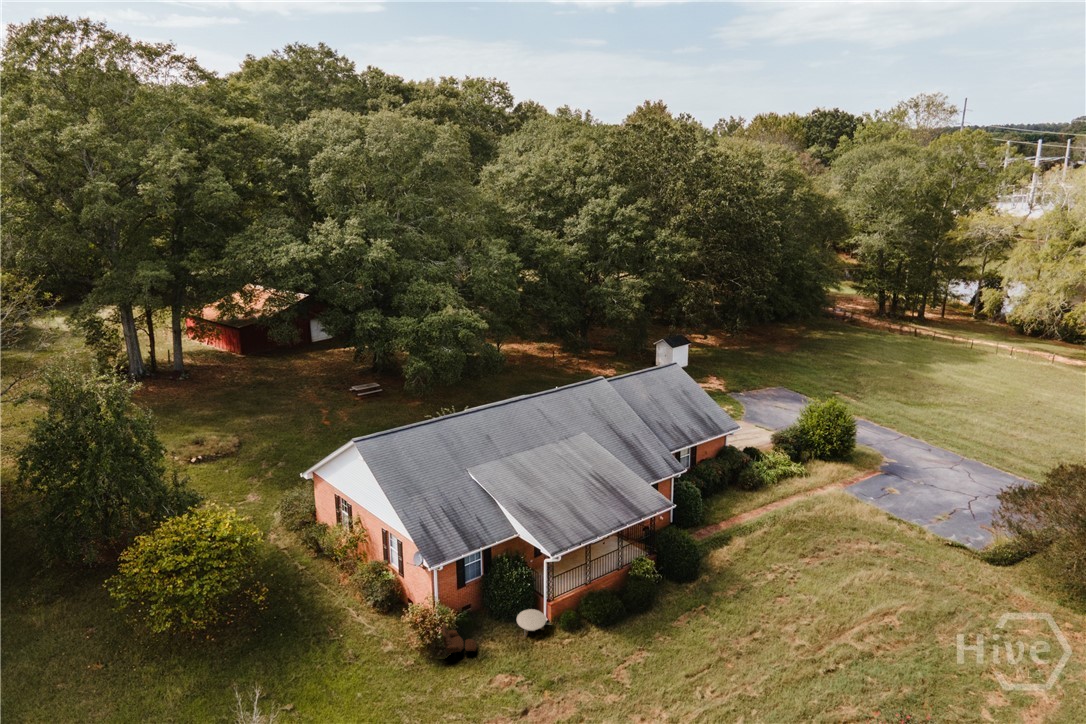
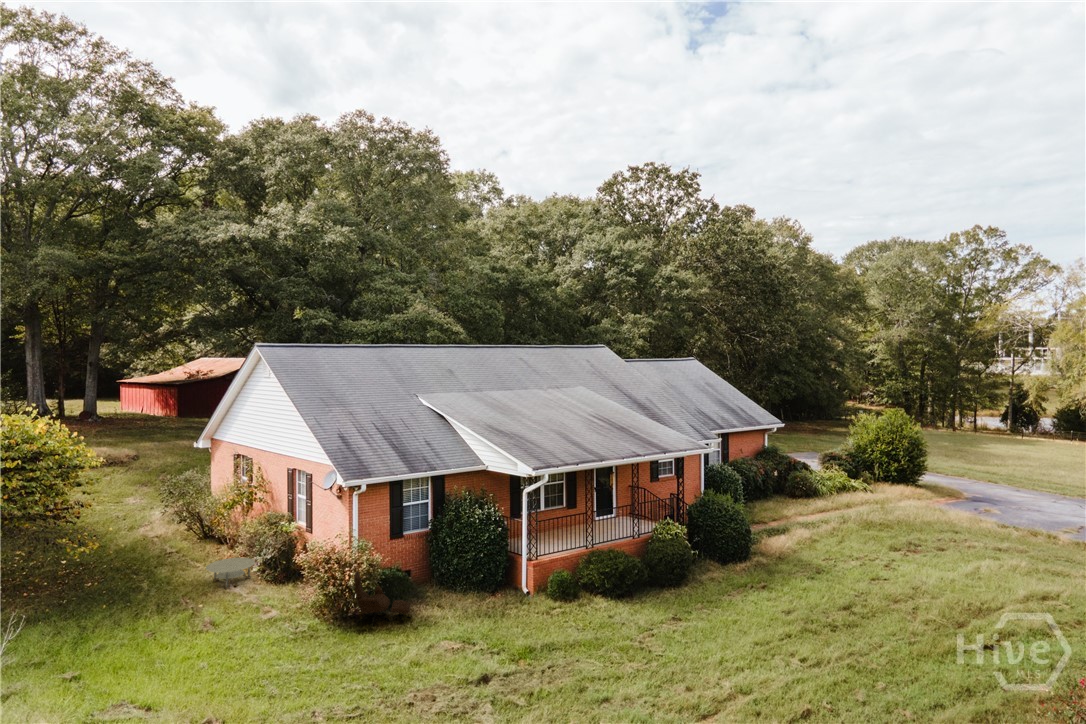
round table: present [517,609,546,637] -> present [206,558,255,590]

